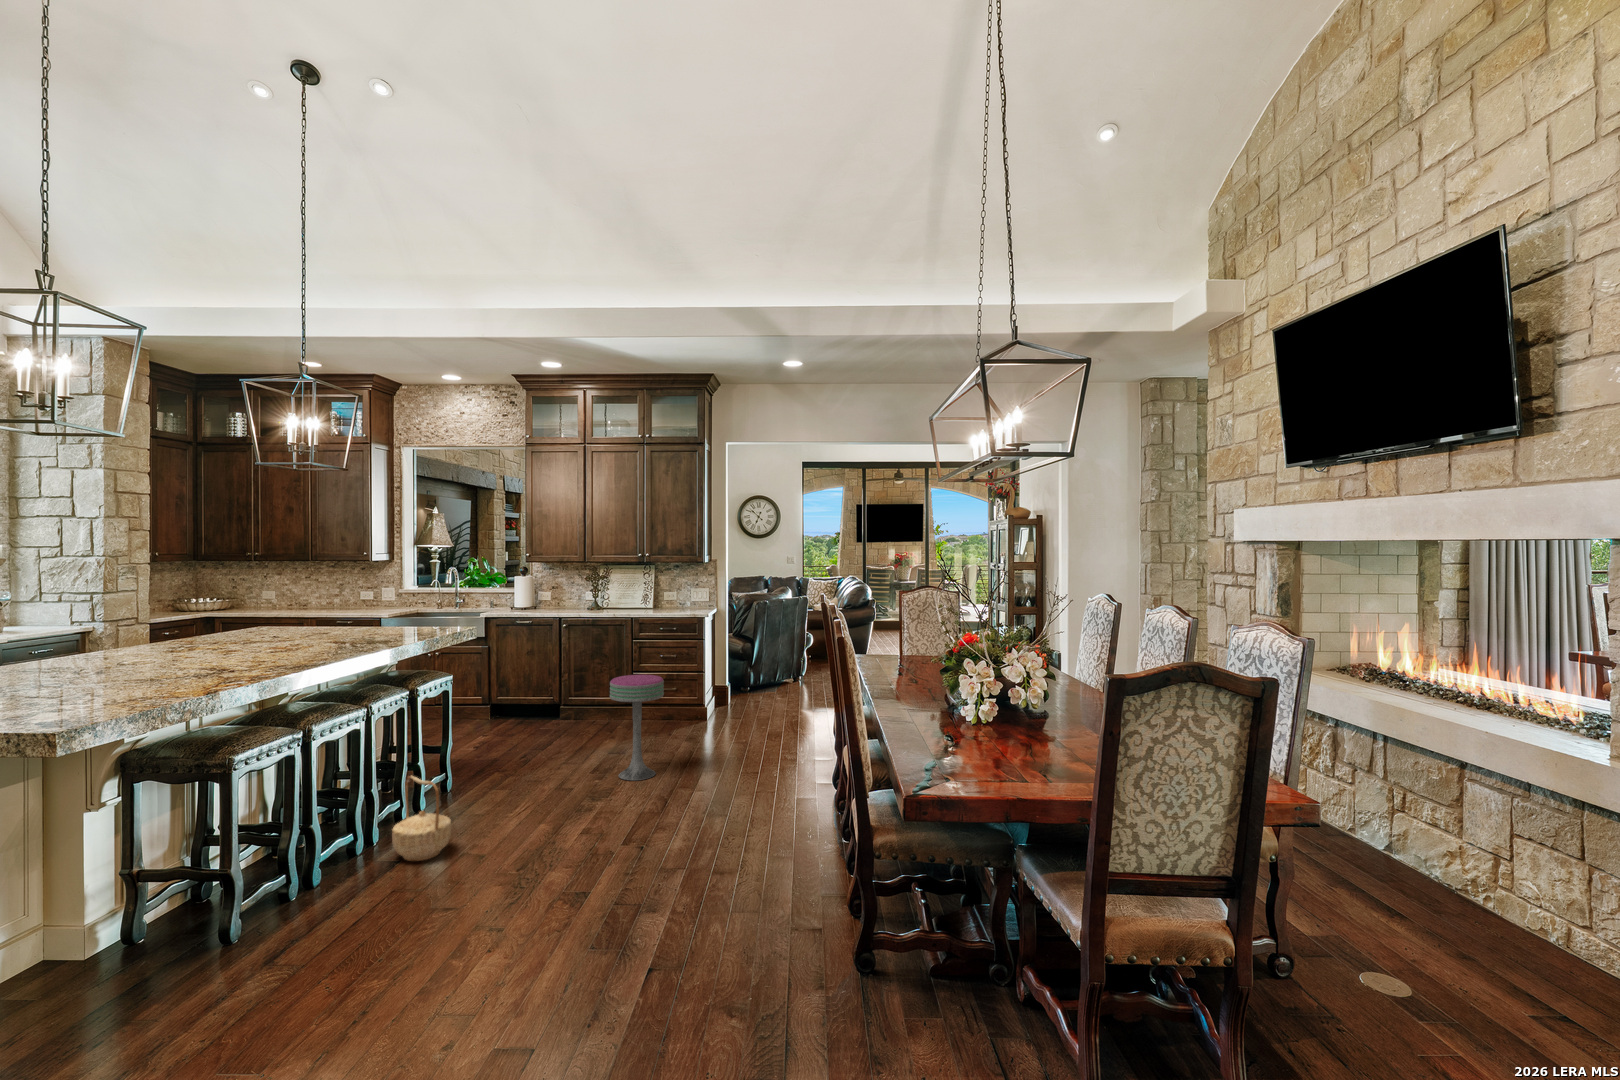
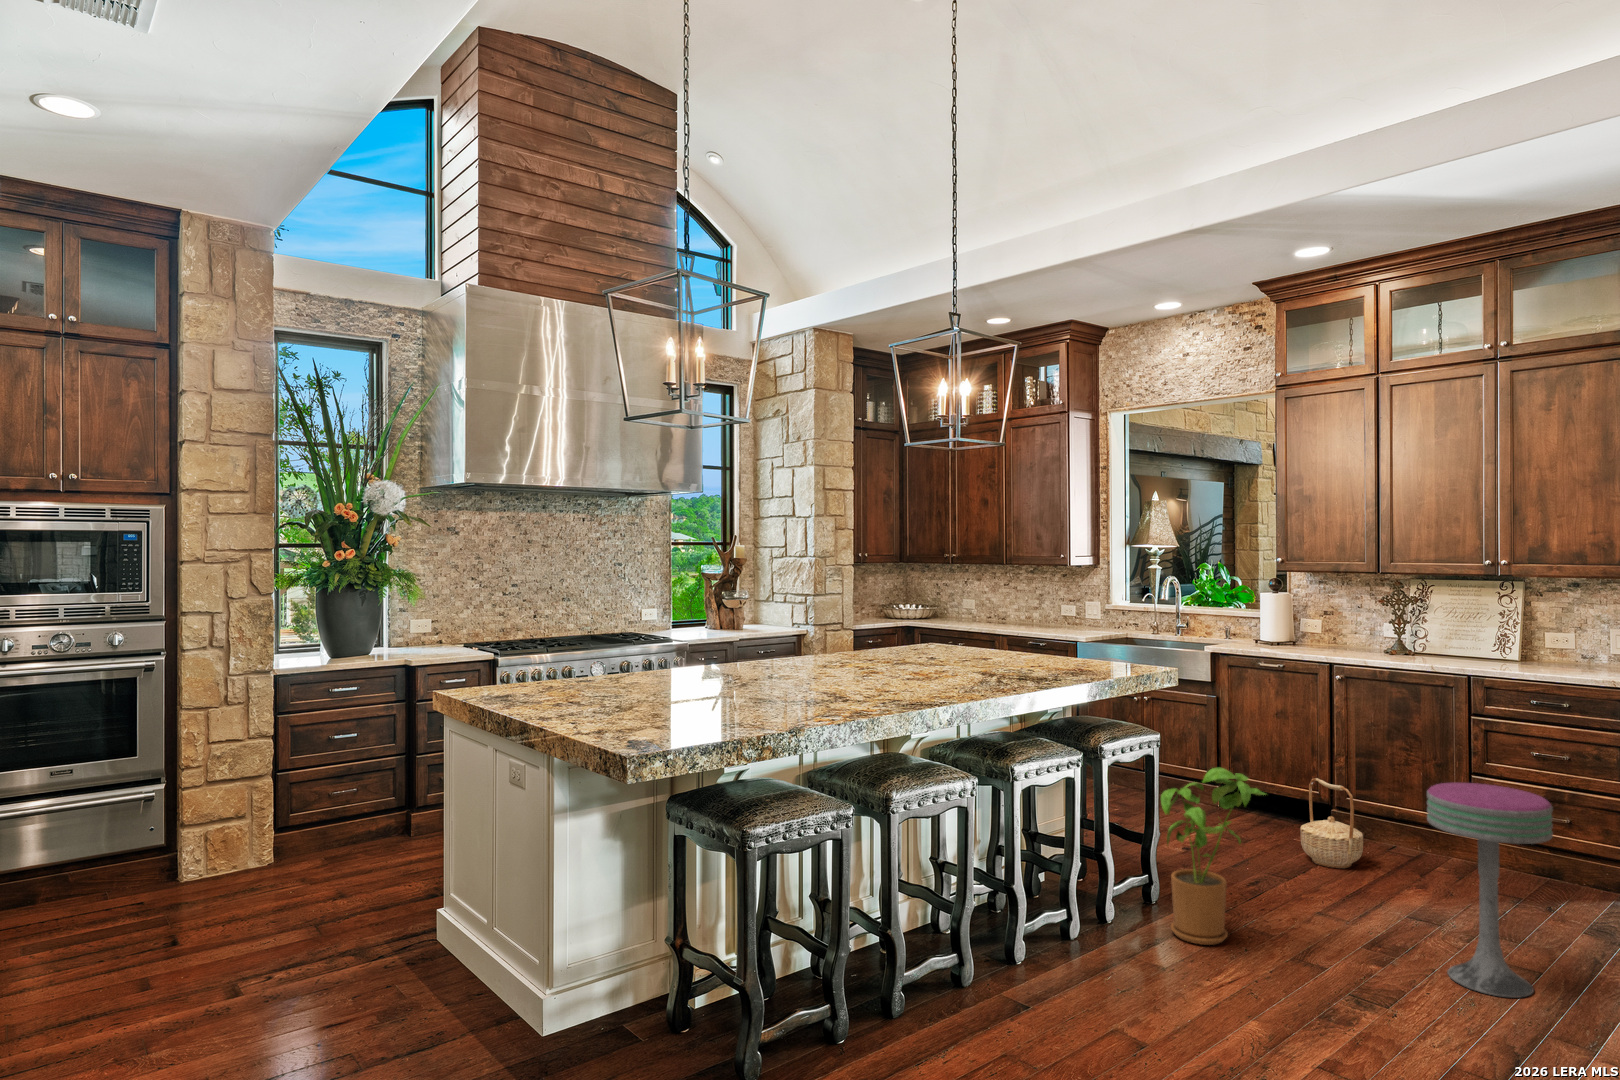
house plant: none [462,687,528,797] -> present [1161,768,1265,945]
basket: present [392,776,451,861] -> present [1300,778,1363,868]

